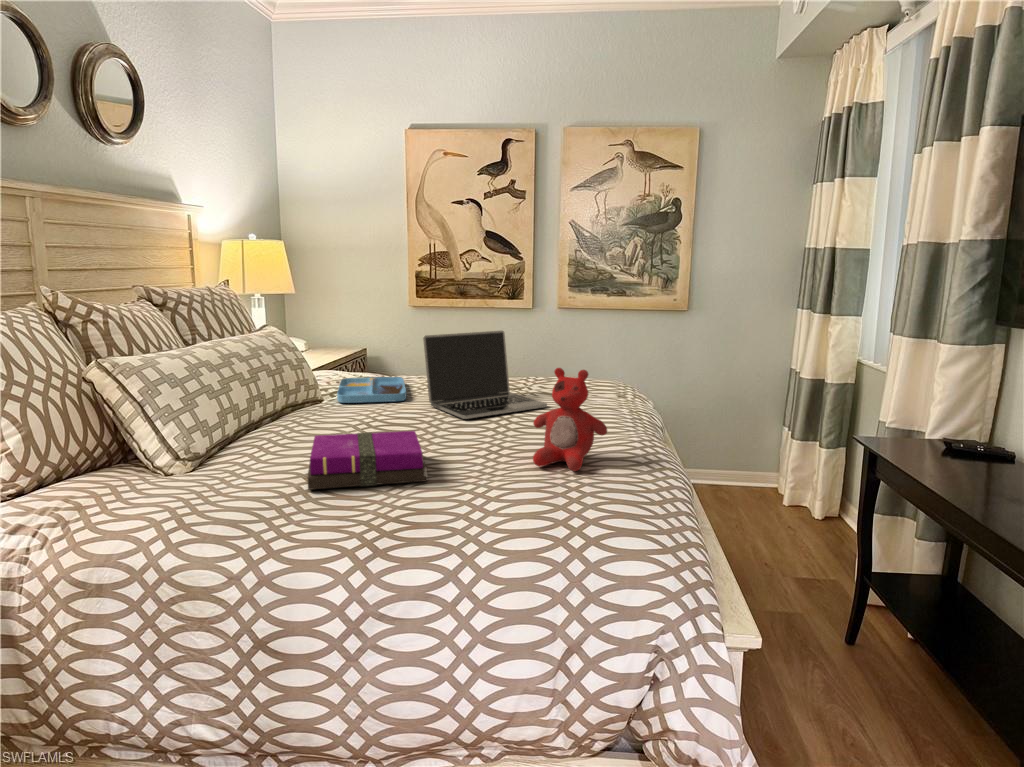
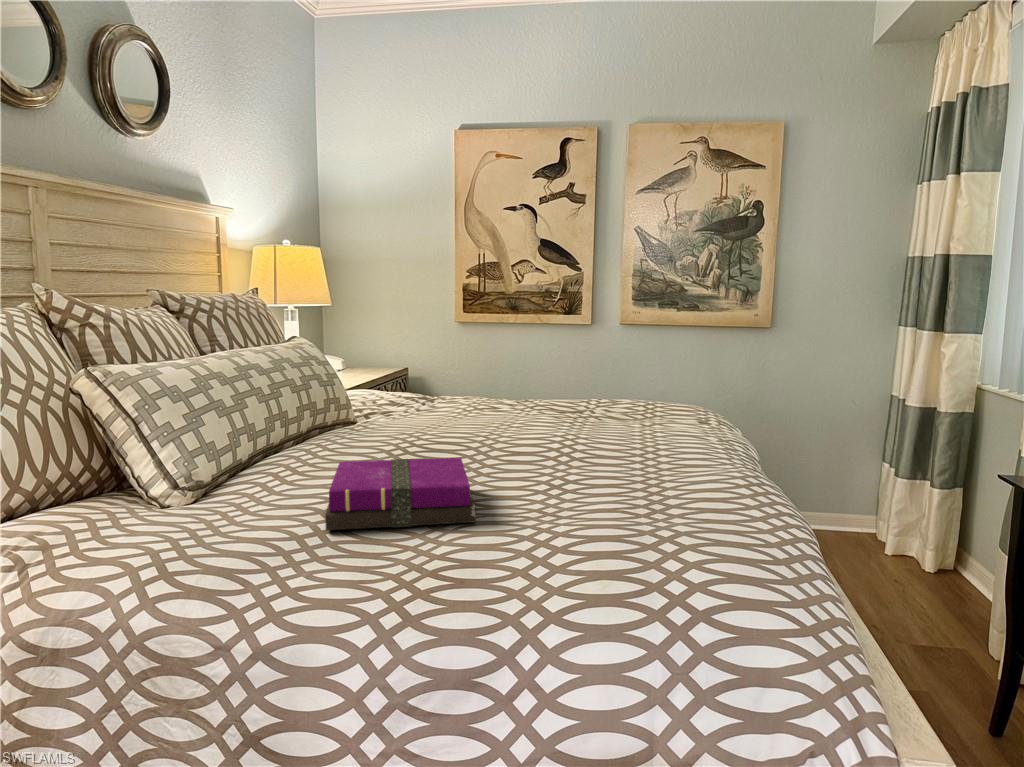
laptop: present [423,331,547,419] -> none [473,344,617,445]
stuffed bear: present [533,368,607,471] -> none [607,382,703,513]
tray: present [337,377,406,403] -> none [374,396,453,424]

